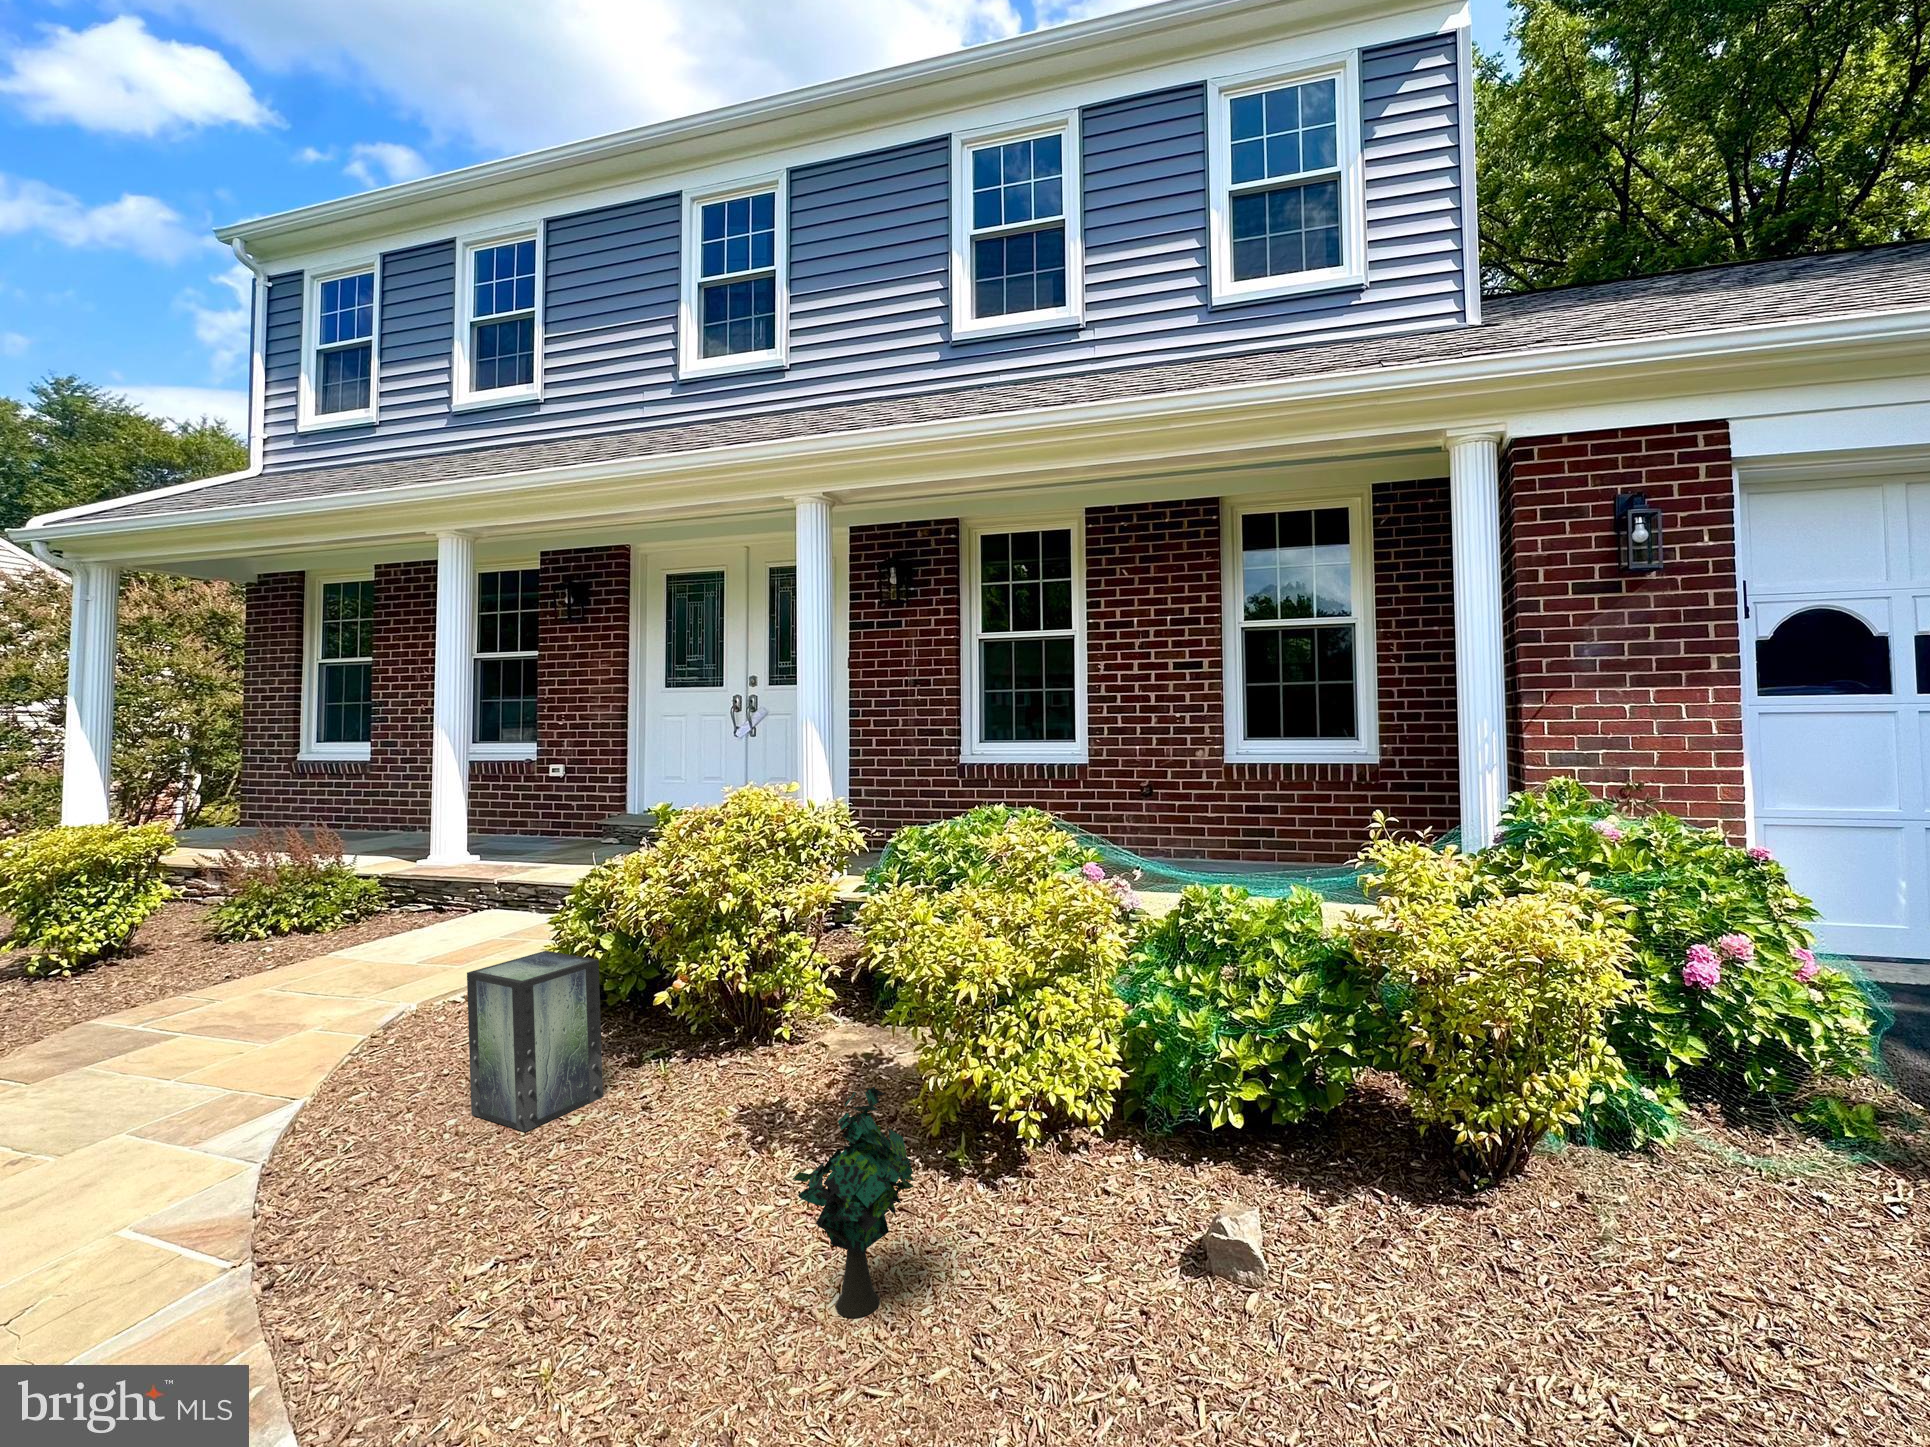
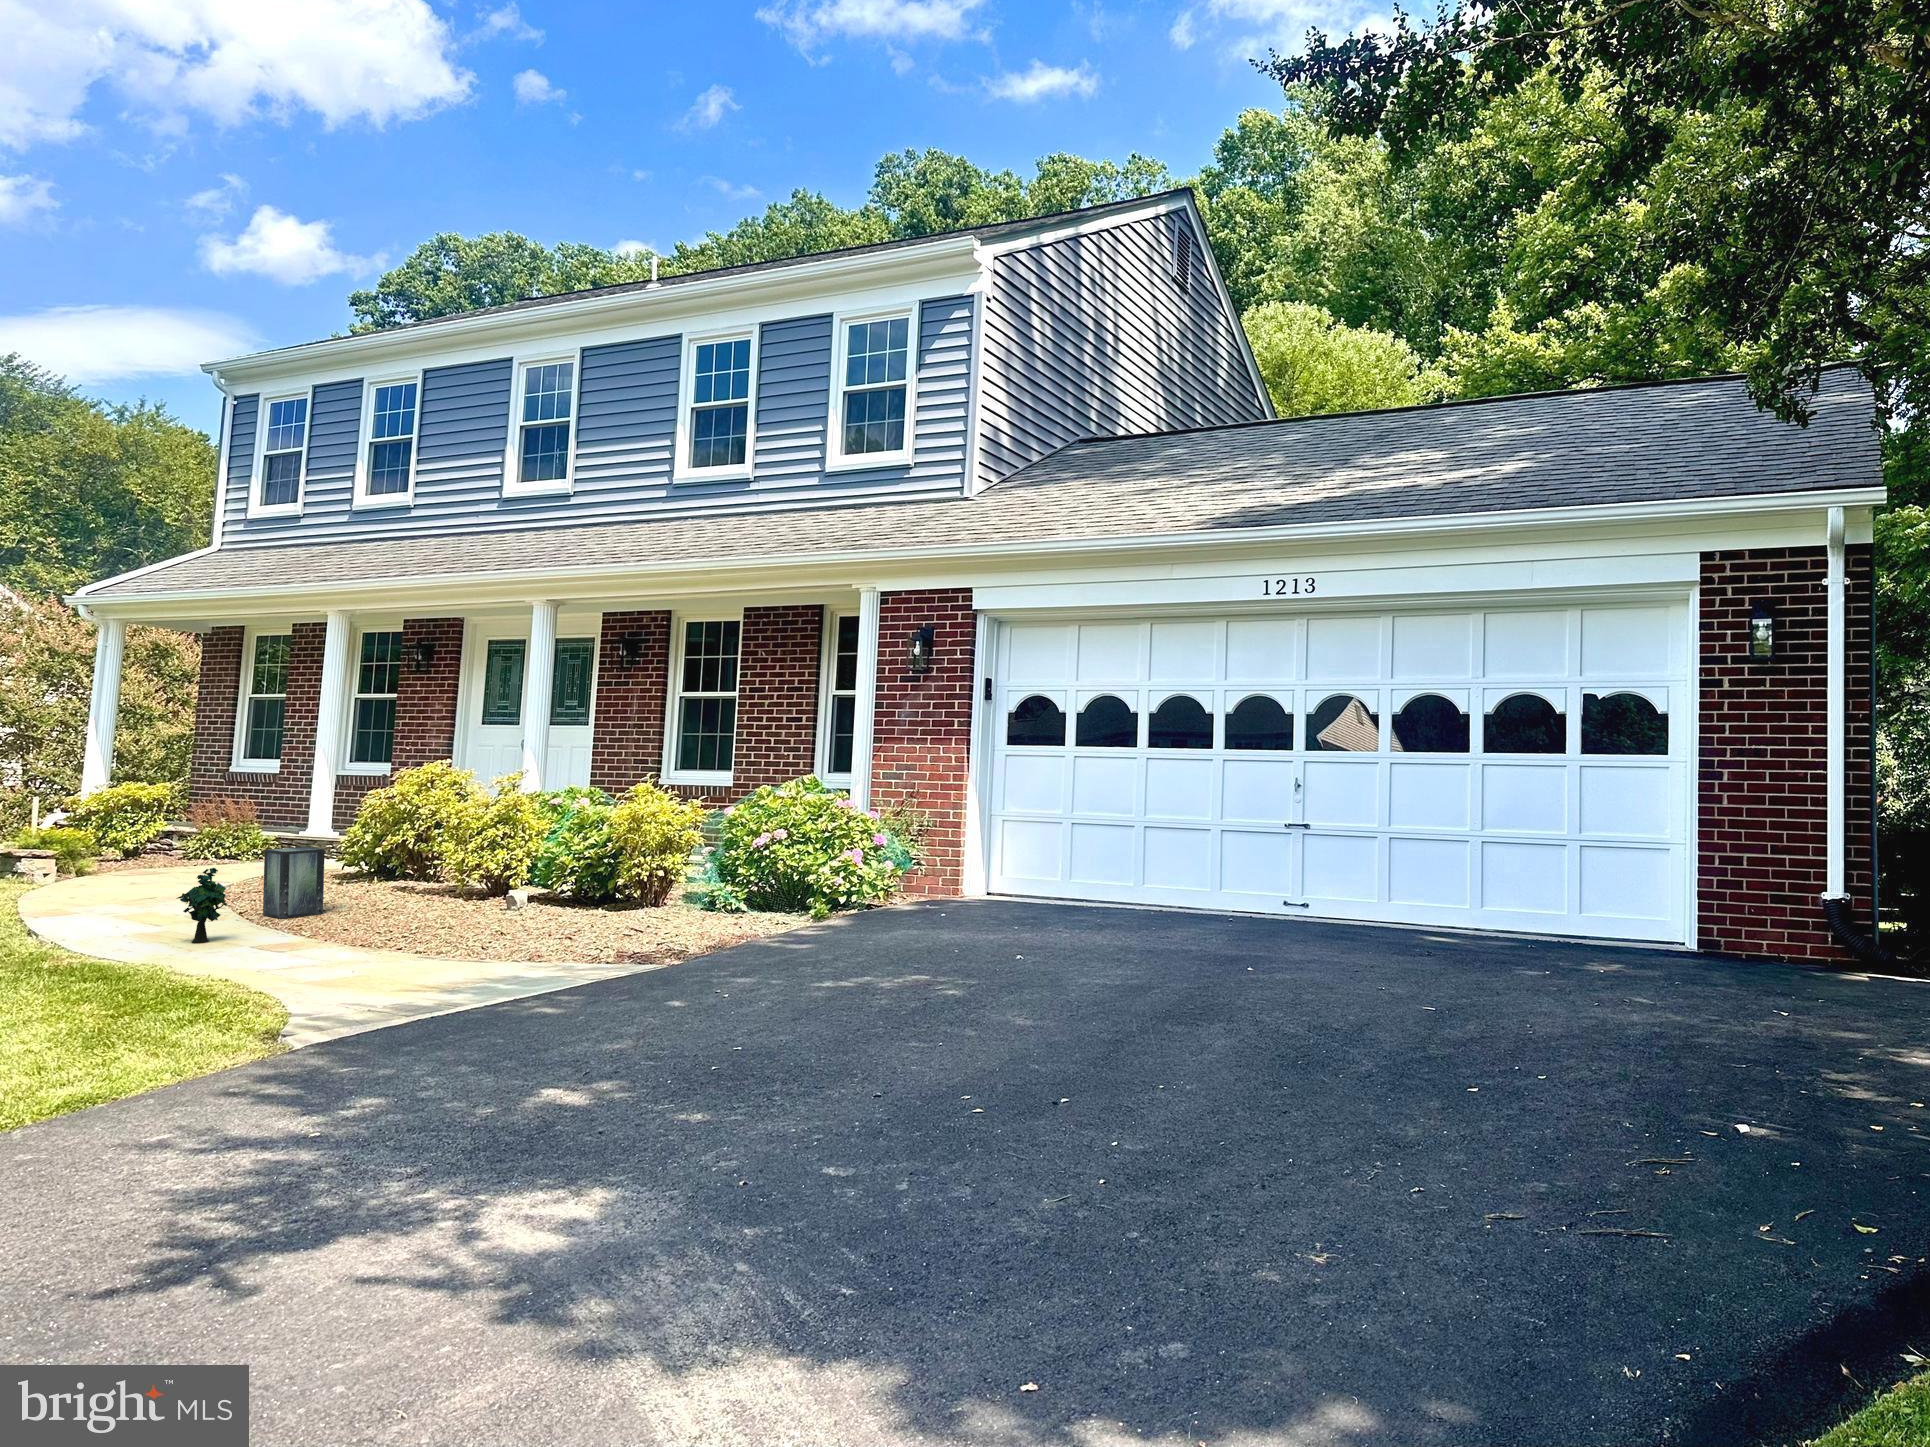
decorative plant: present [793,1087,914,1318] -> present [176,868,227,943]

